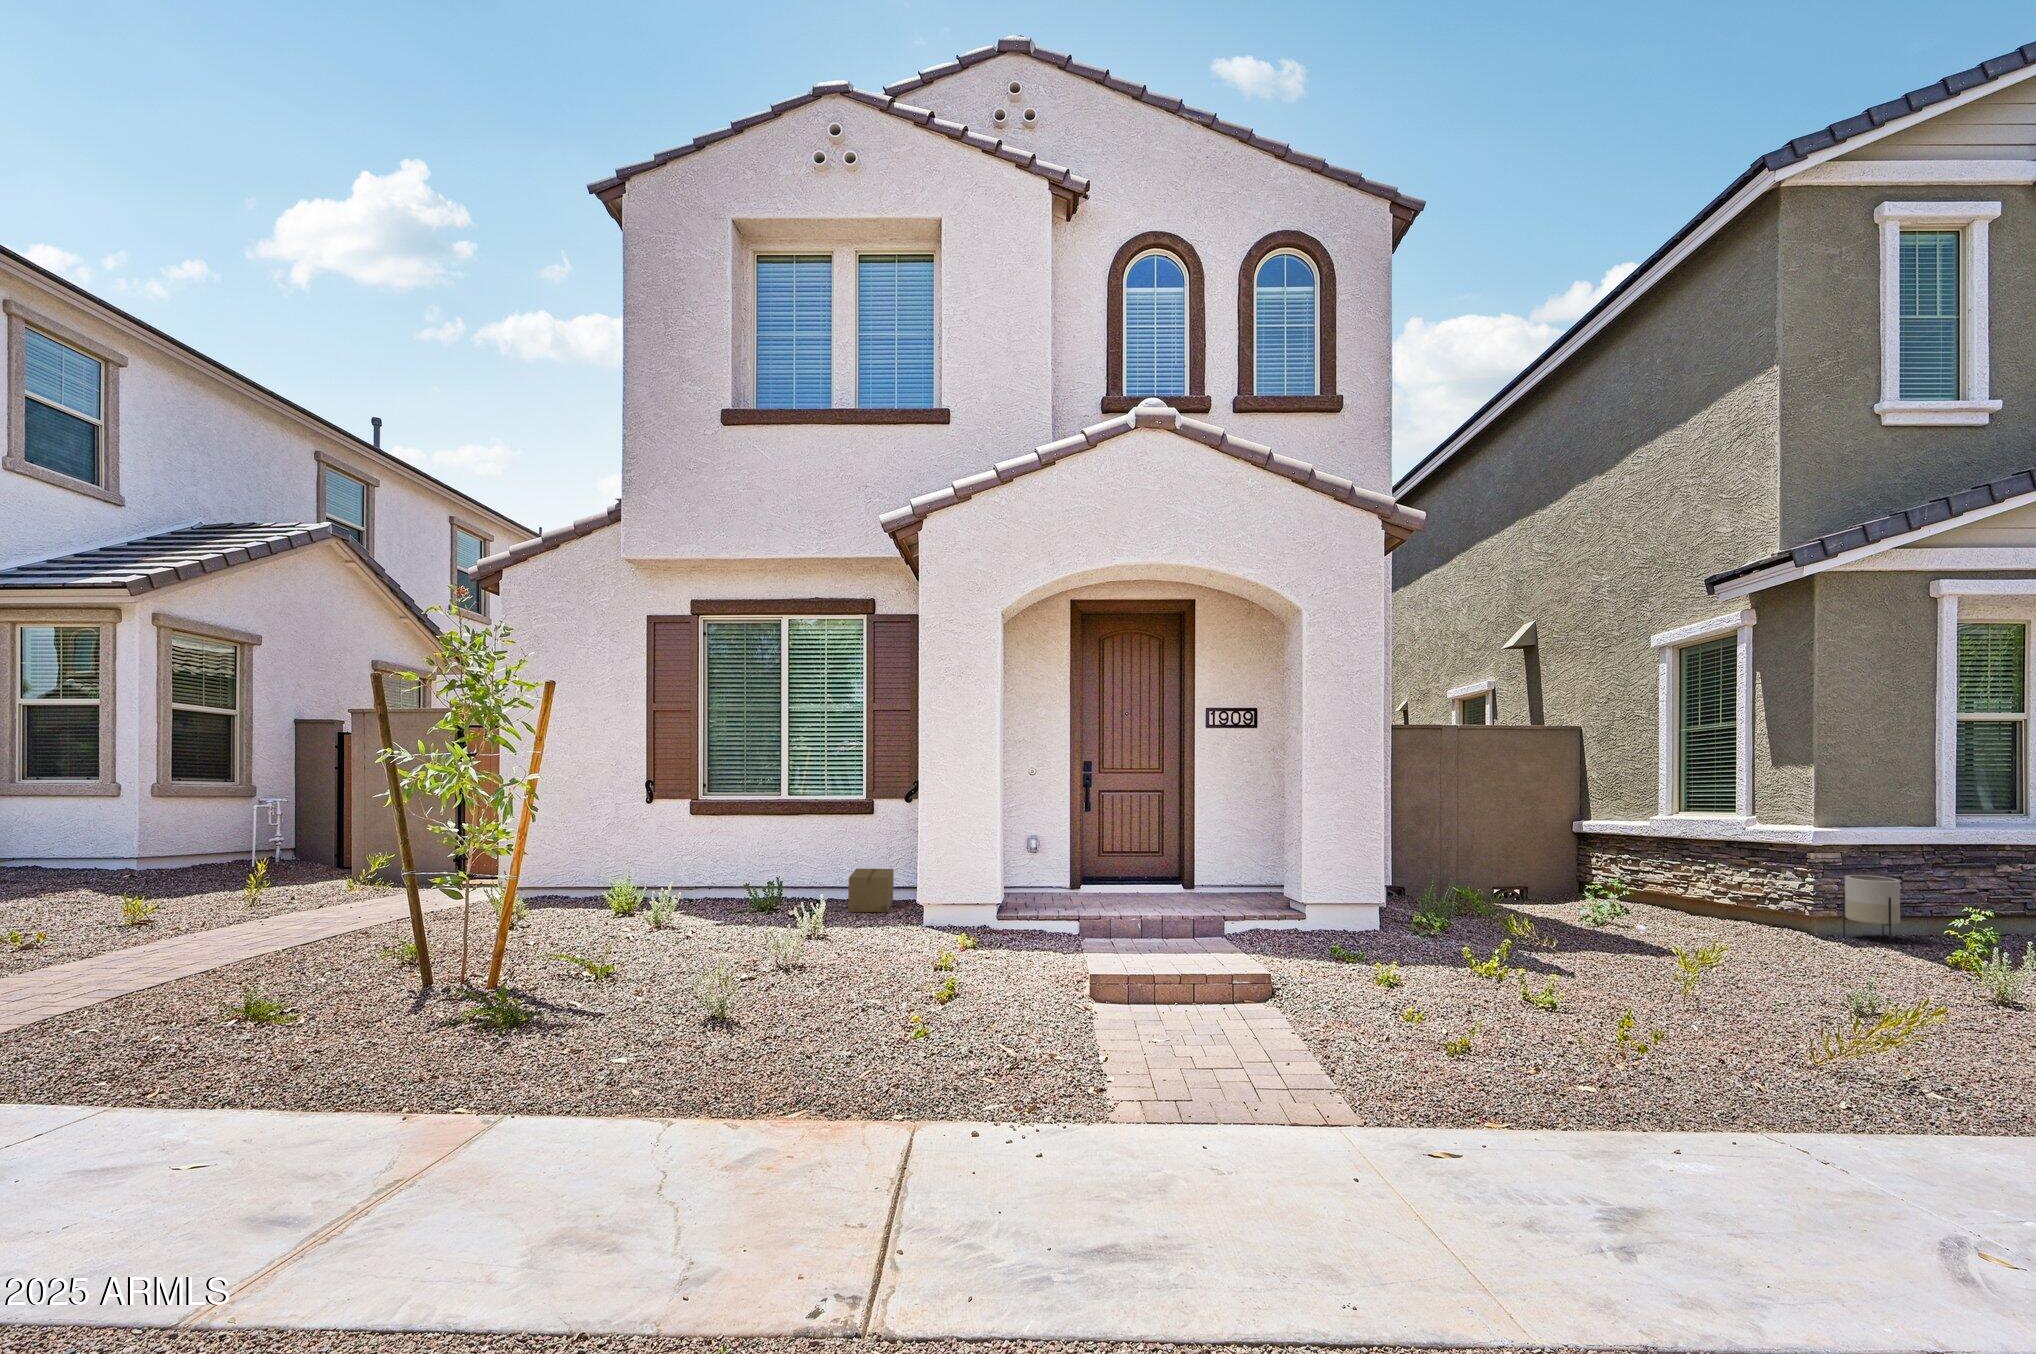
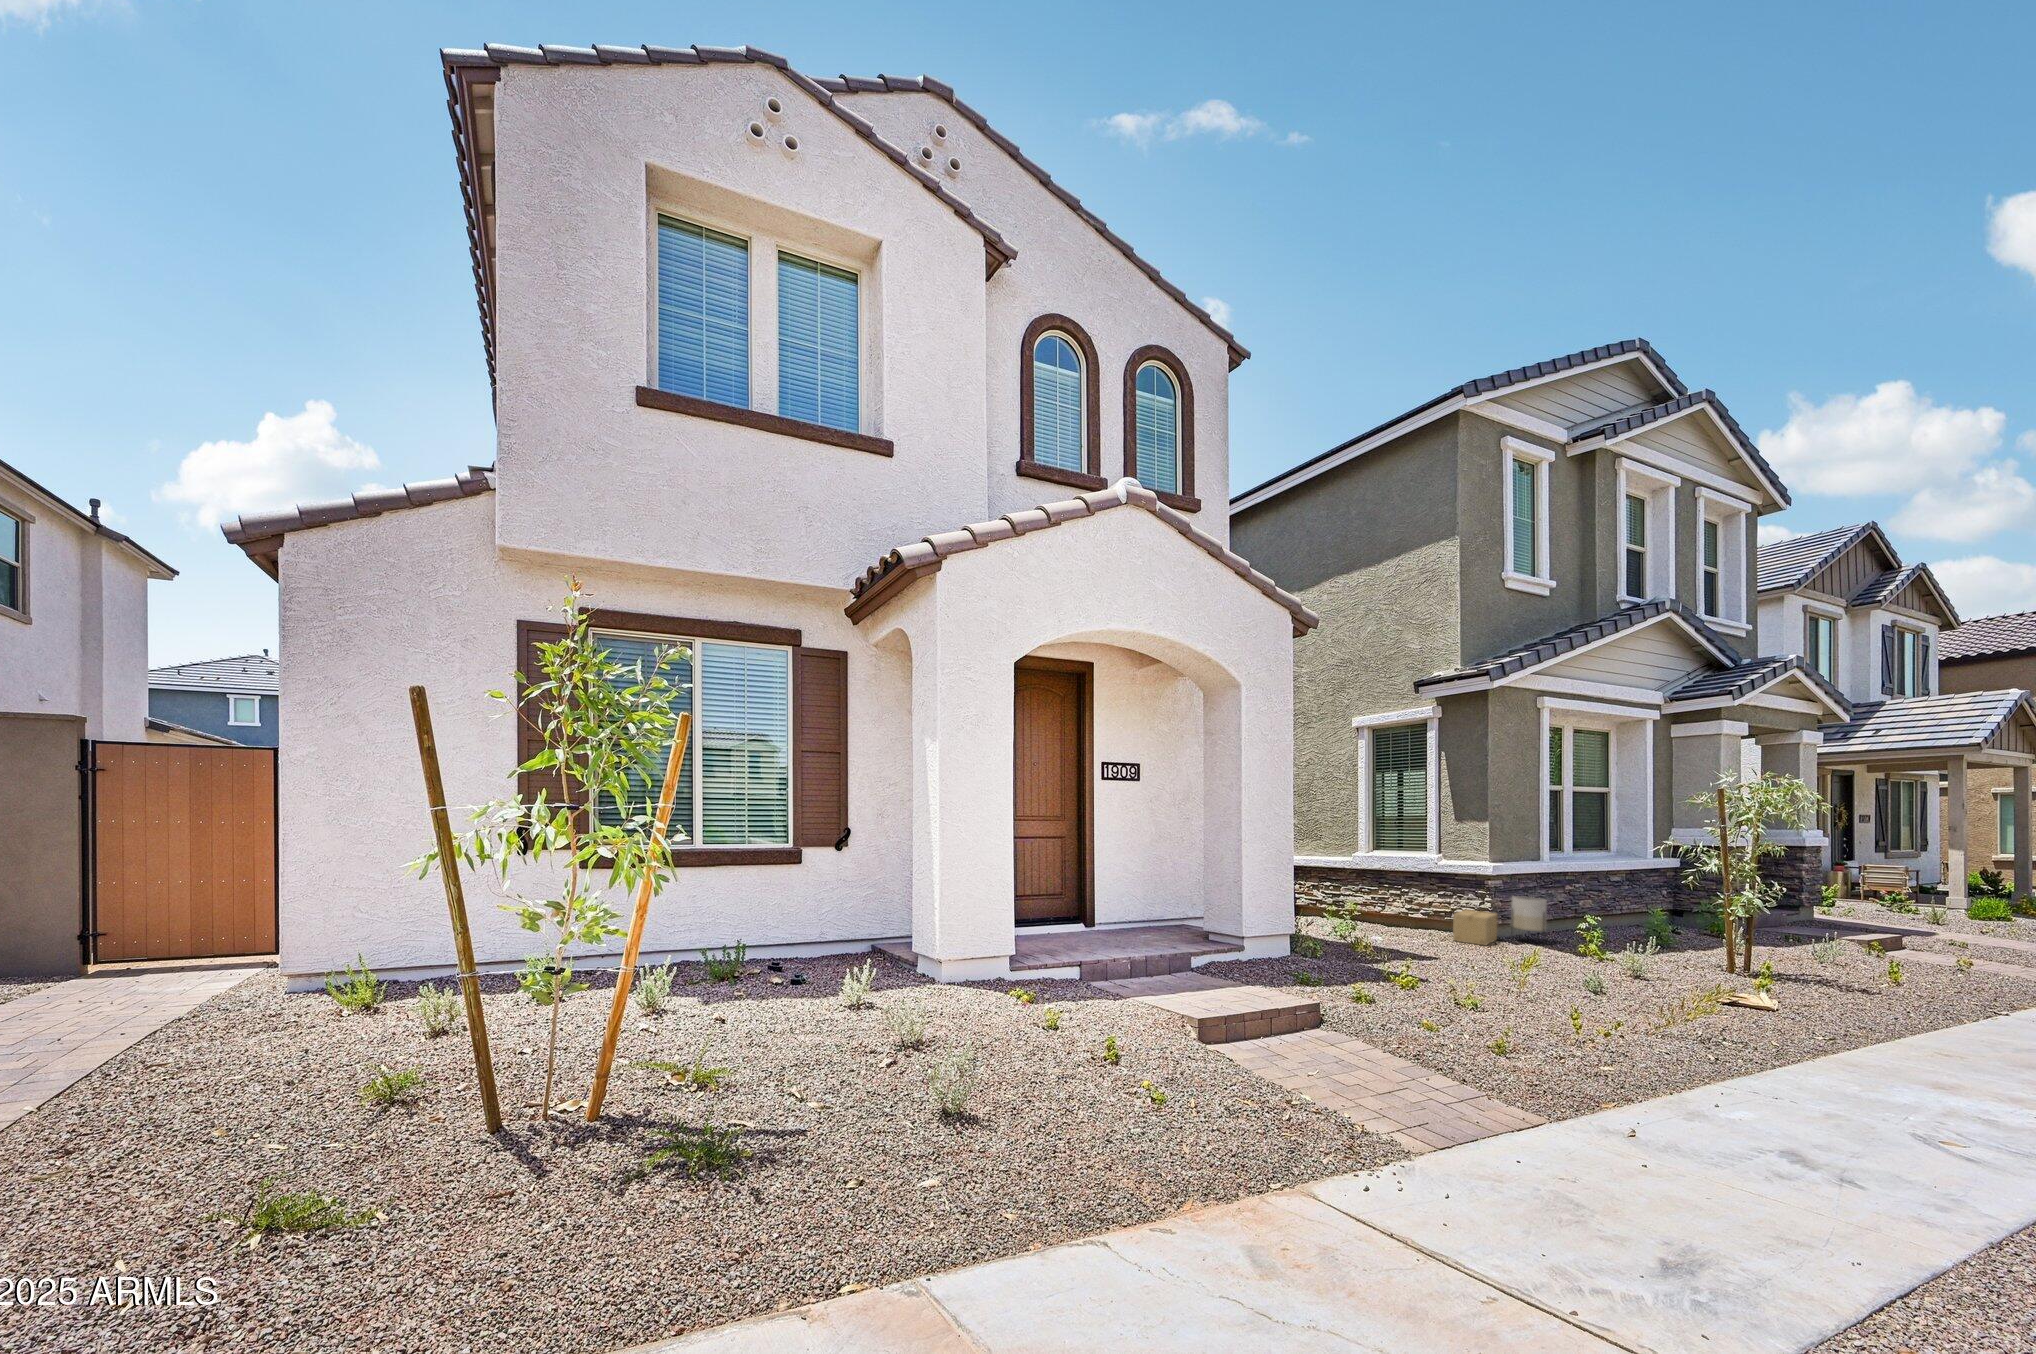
cardboard box: present [848,869,894,912] -> present [1453,910,1497,945]

